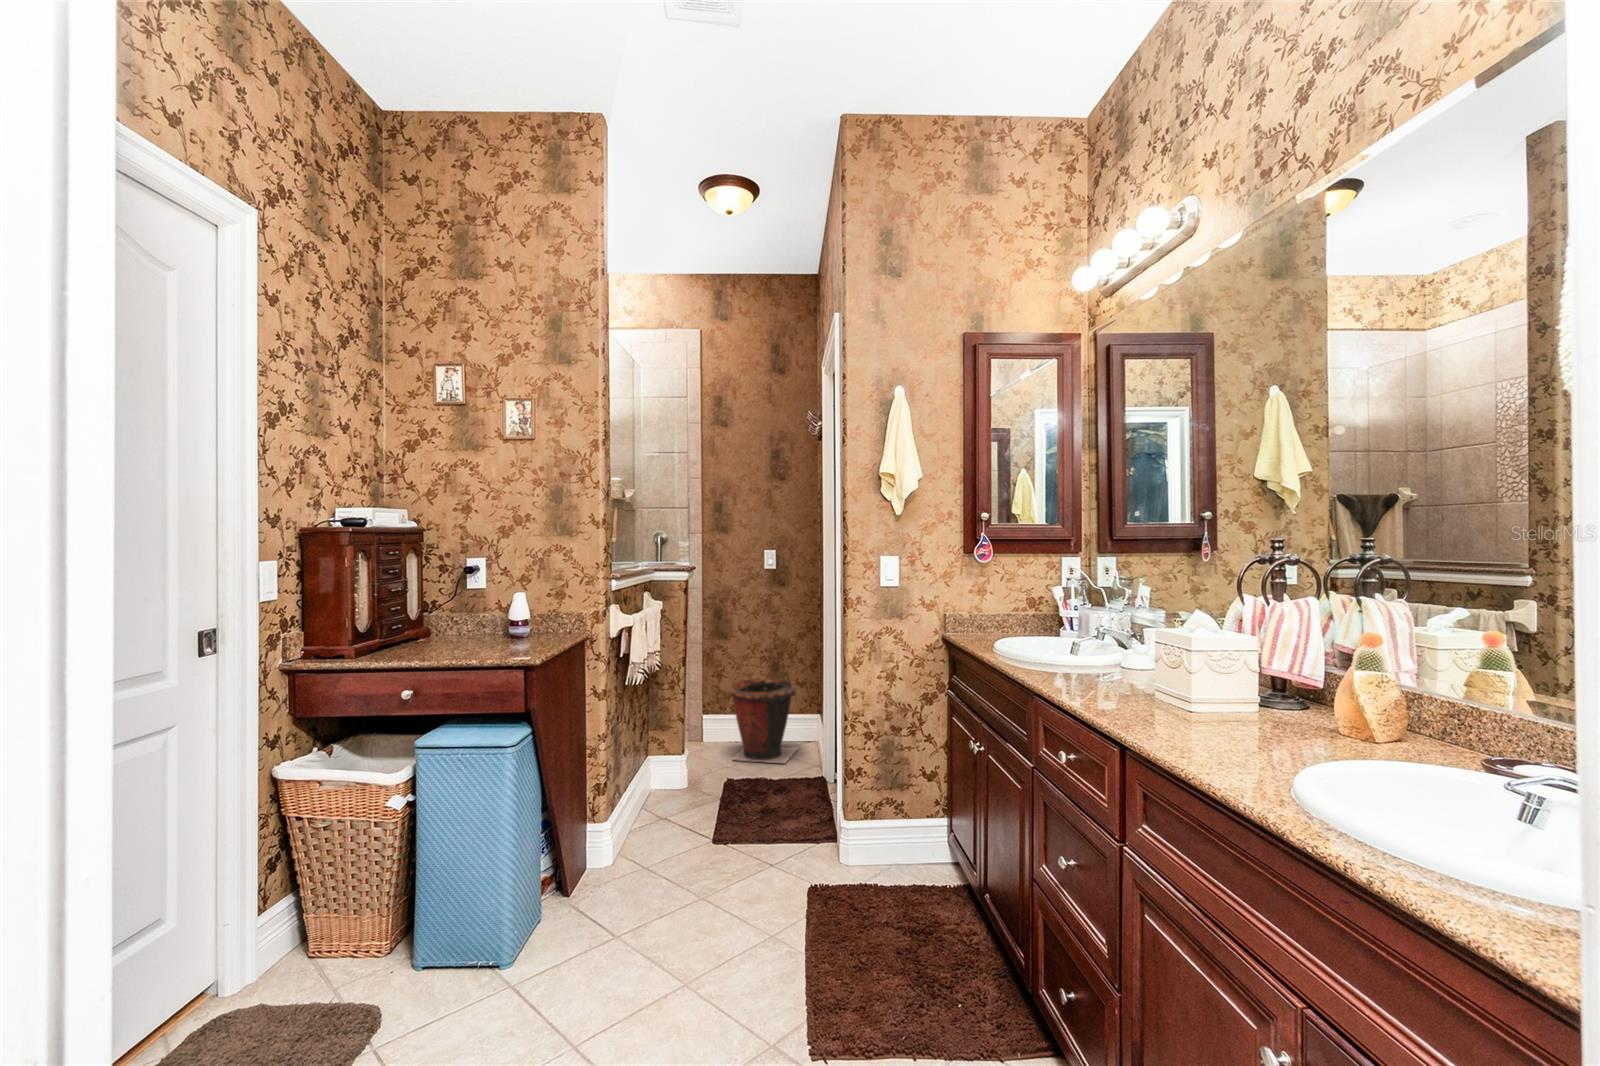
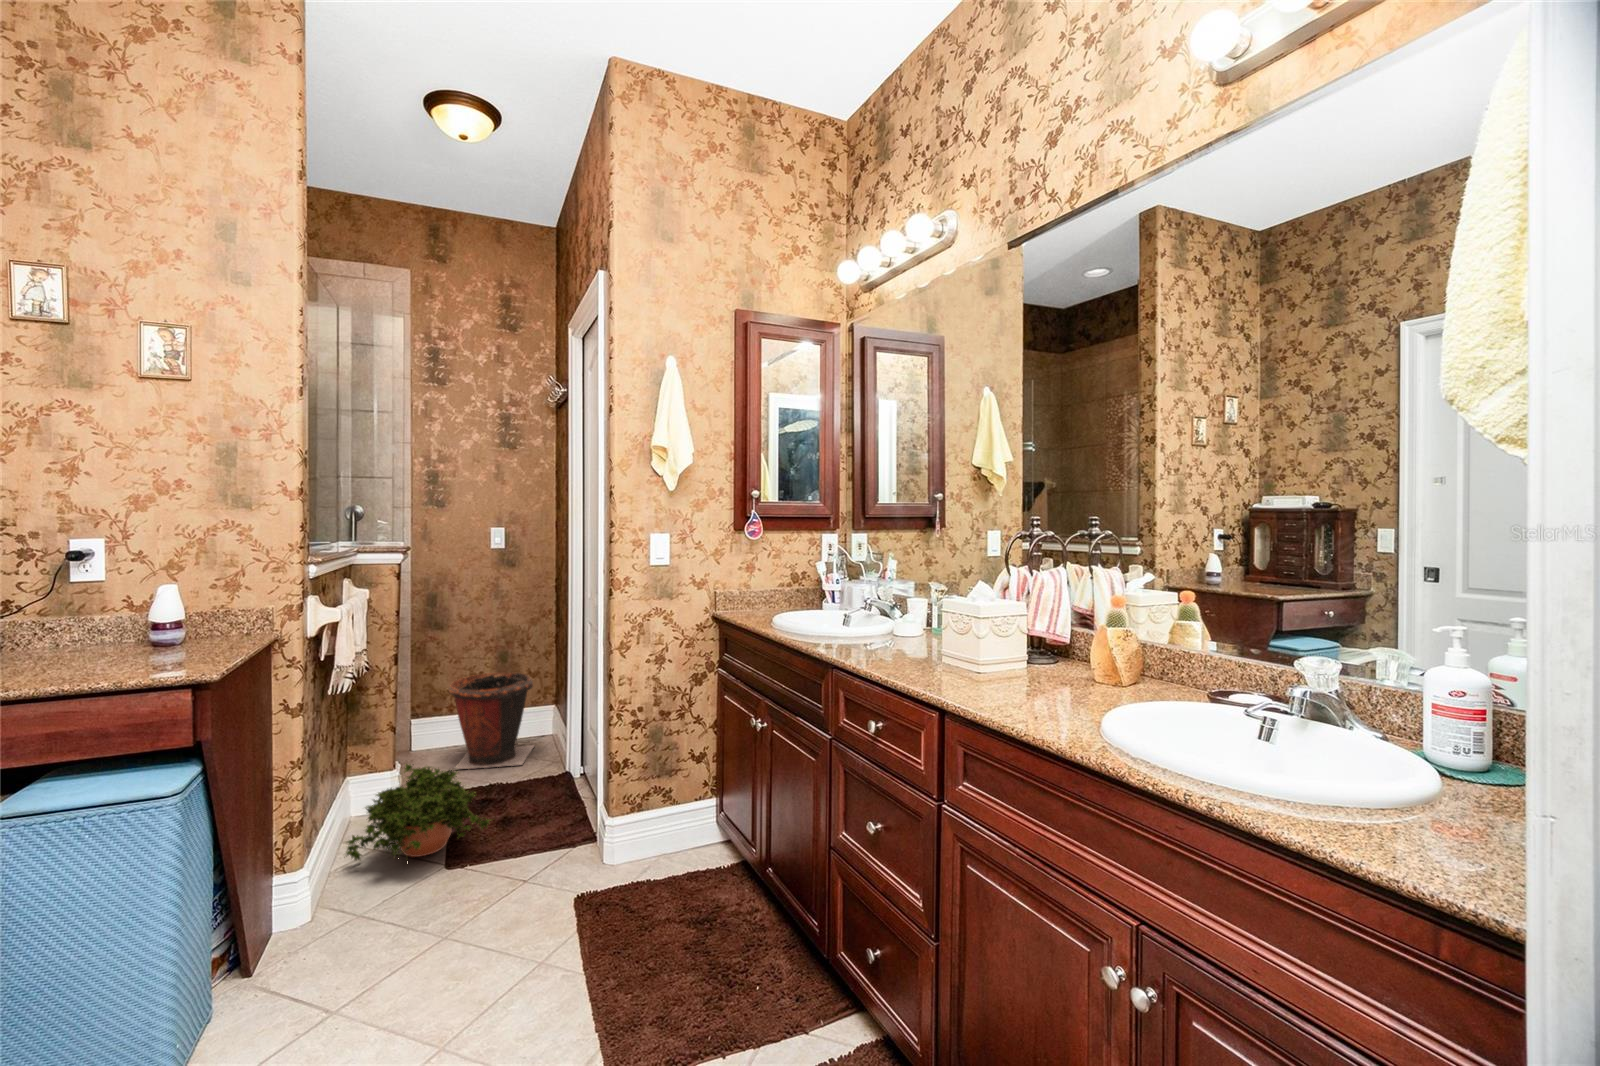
potted plant: none [639,746,751,831] -> present [346,764,490,860]

